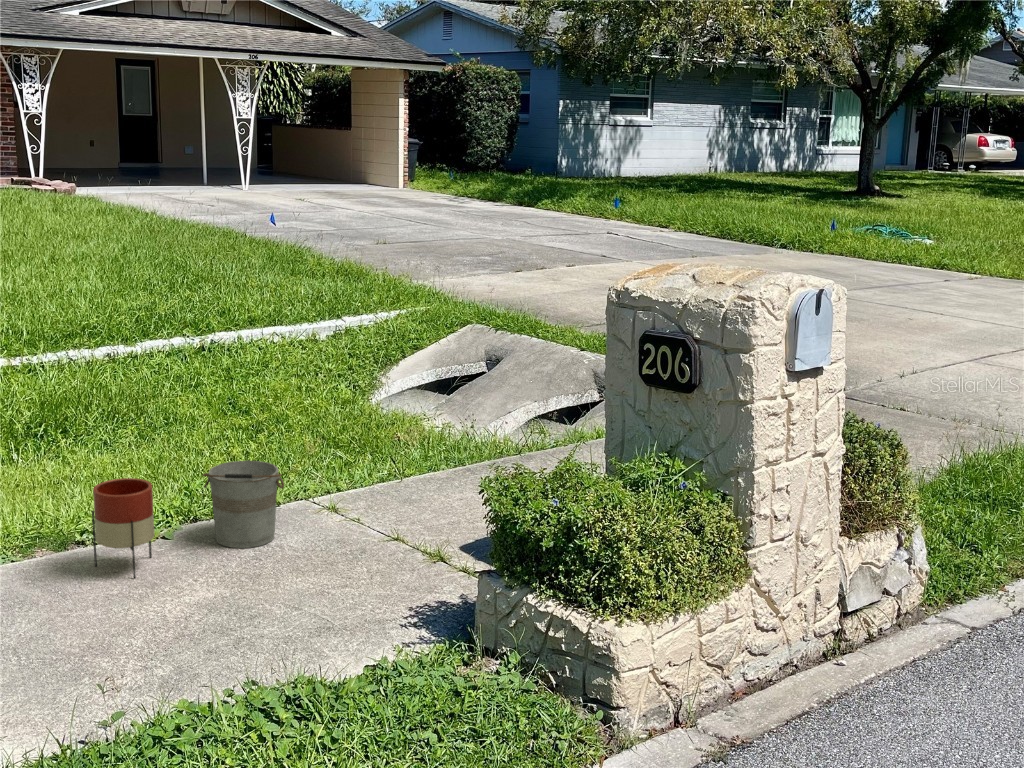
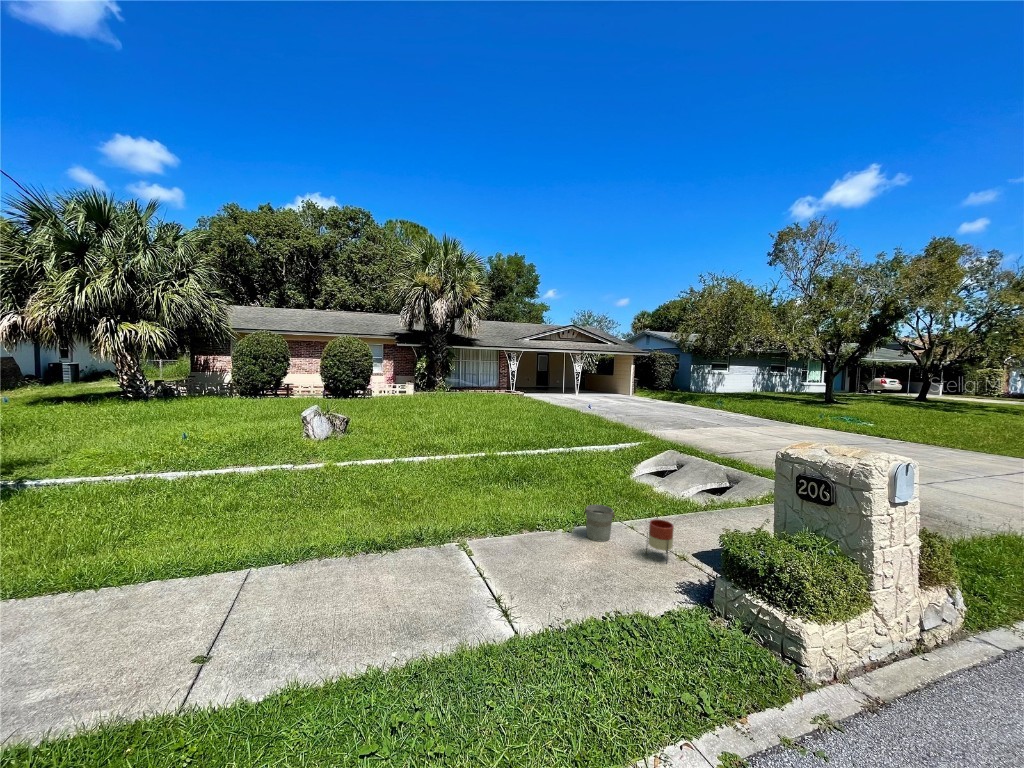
planter: present [92,478,155,578] -> present [646,519,674,560]

